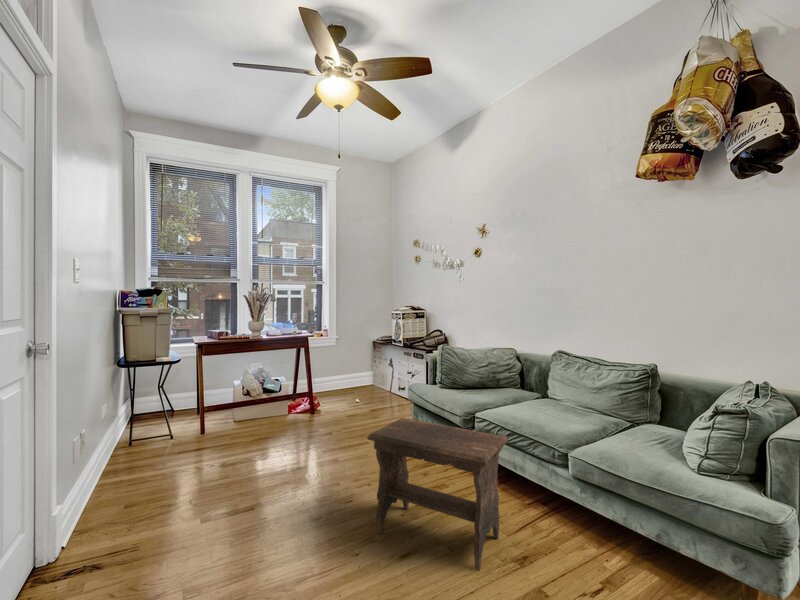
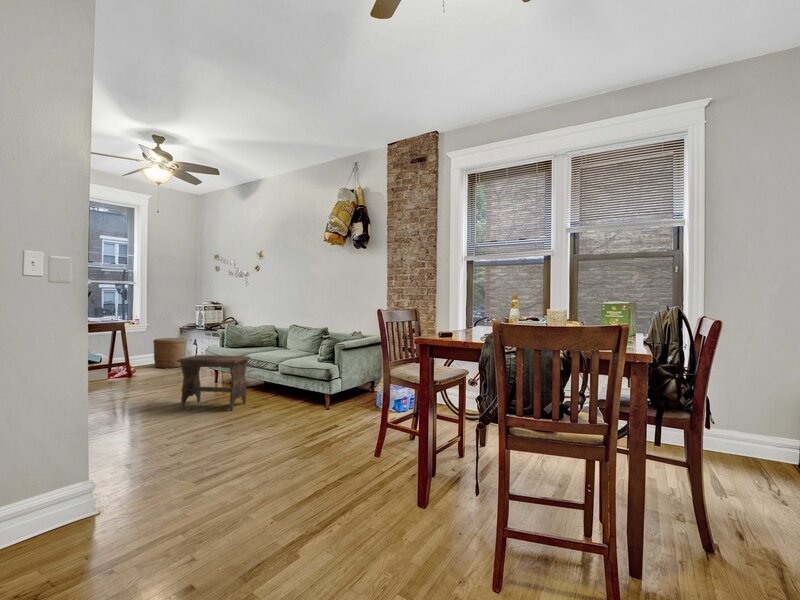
woven basket: none [342,355,381,398] -> present [153,338,187,368]

